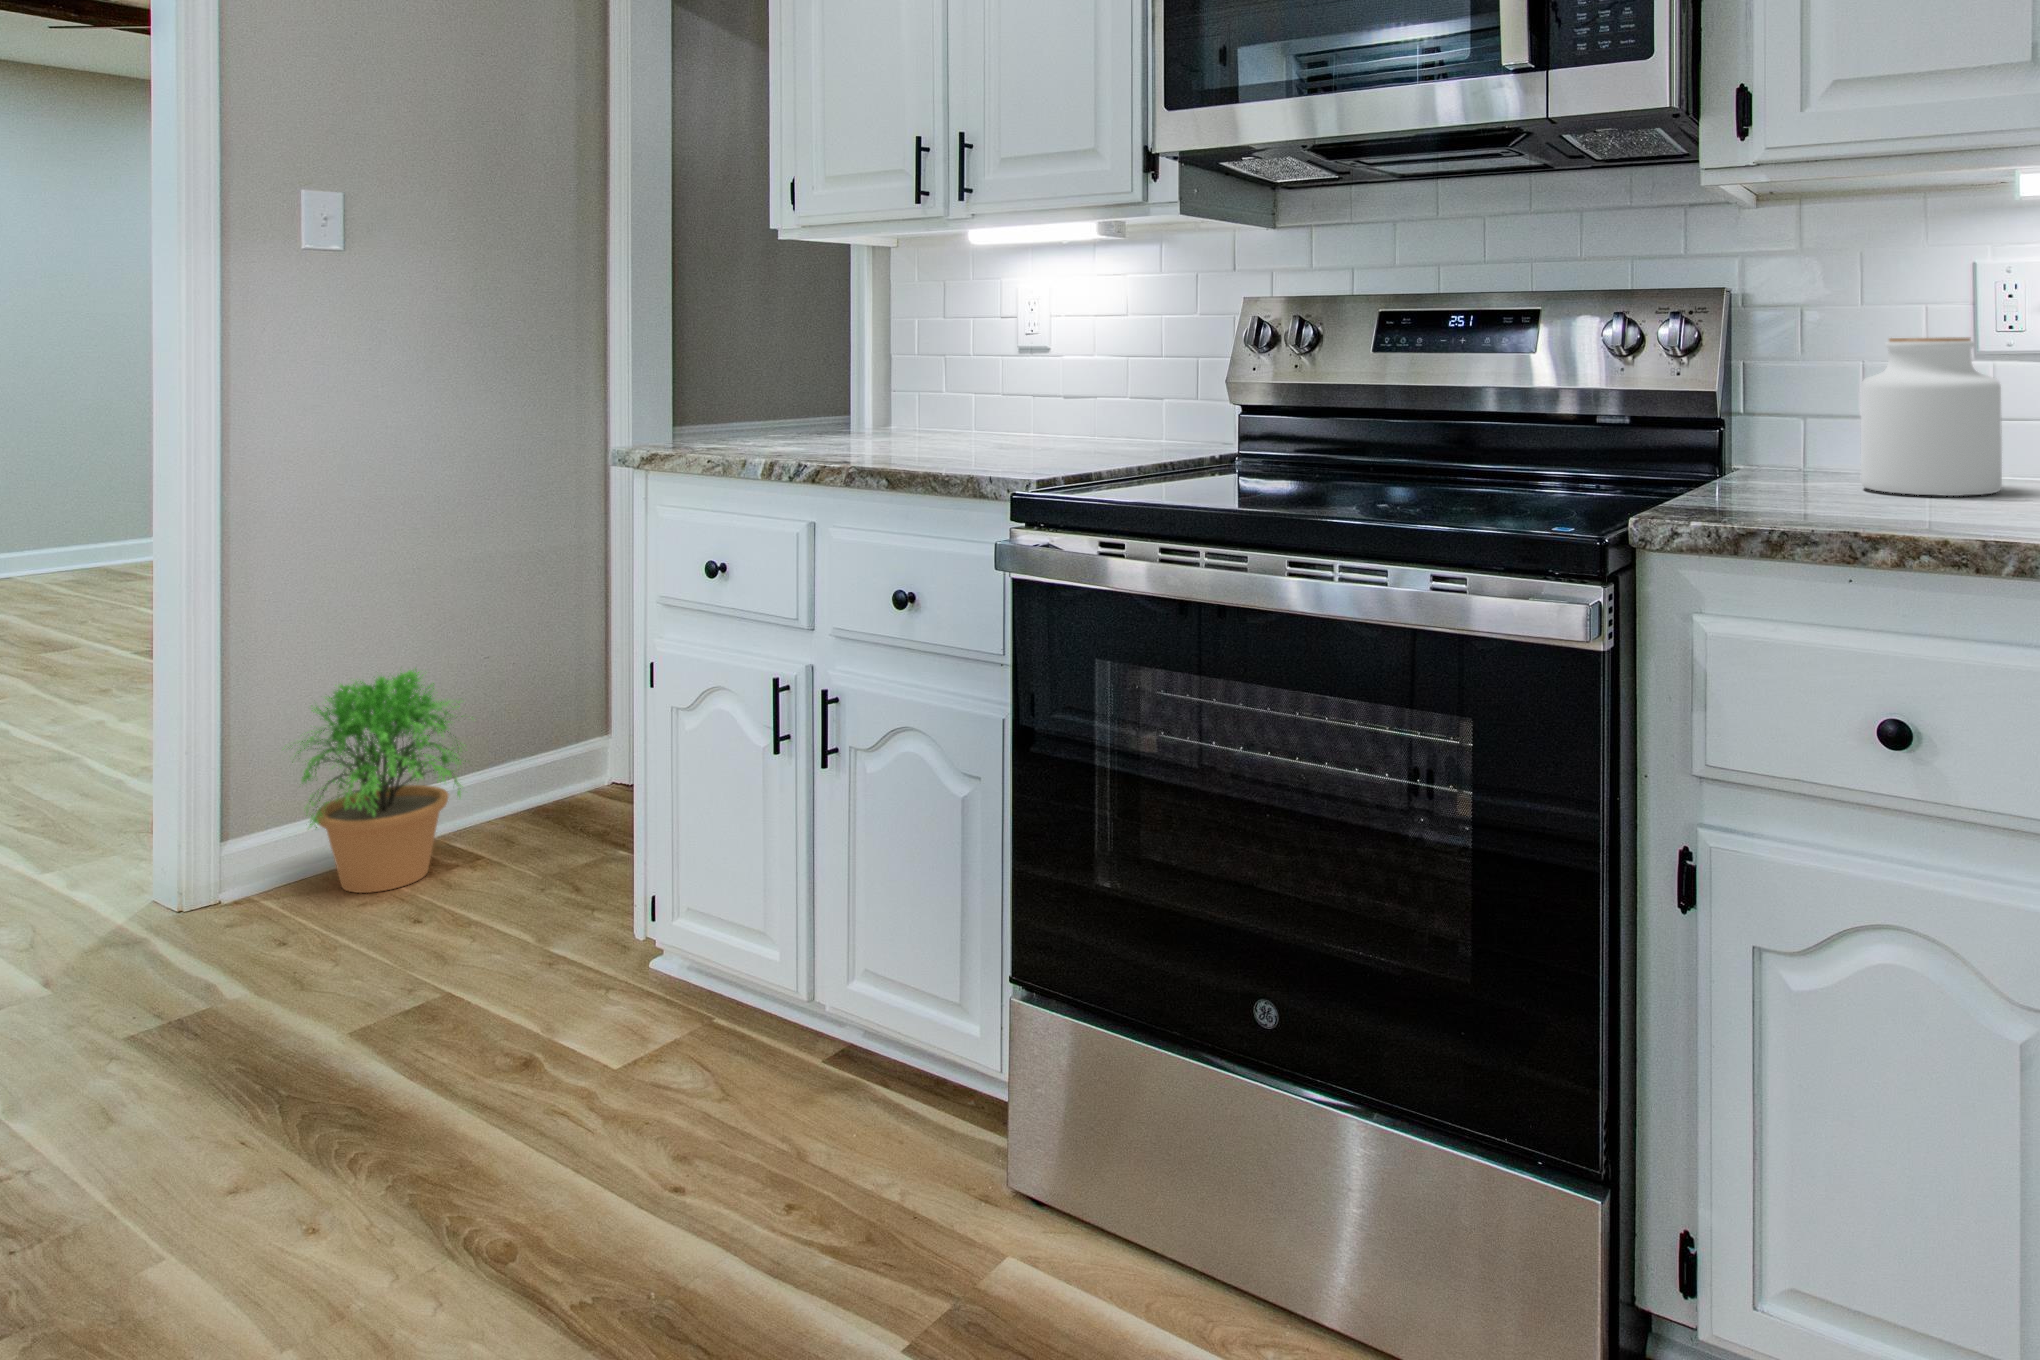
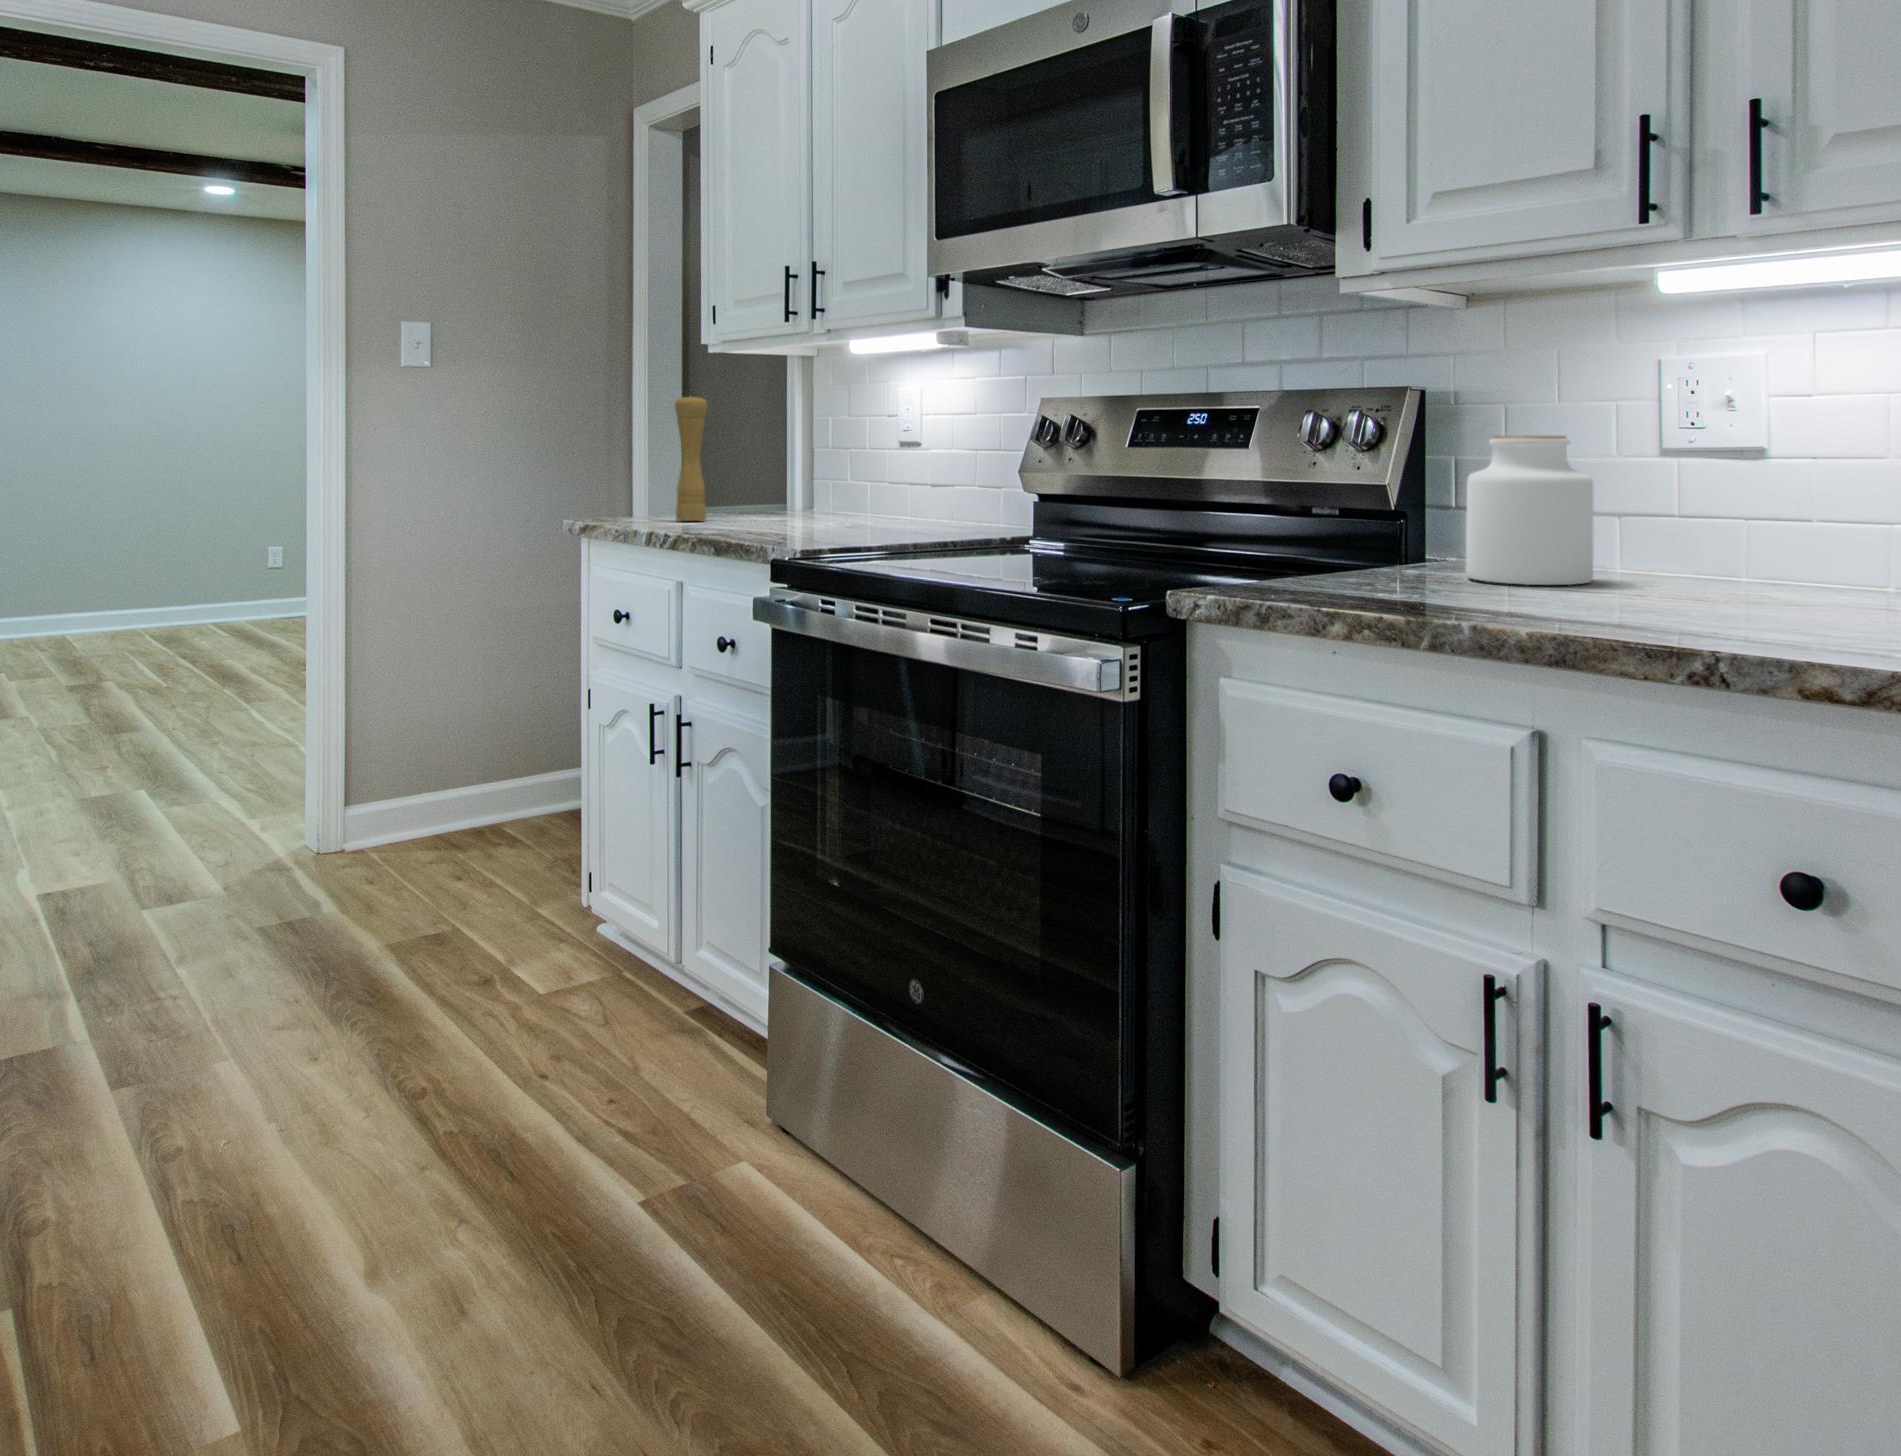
pepper mill: none [710,296,753,451] -> present [675,395,707,521]
potted plant: present [292,668,466,893] -> none [380,682,532,856]

